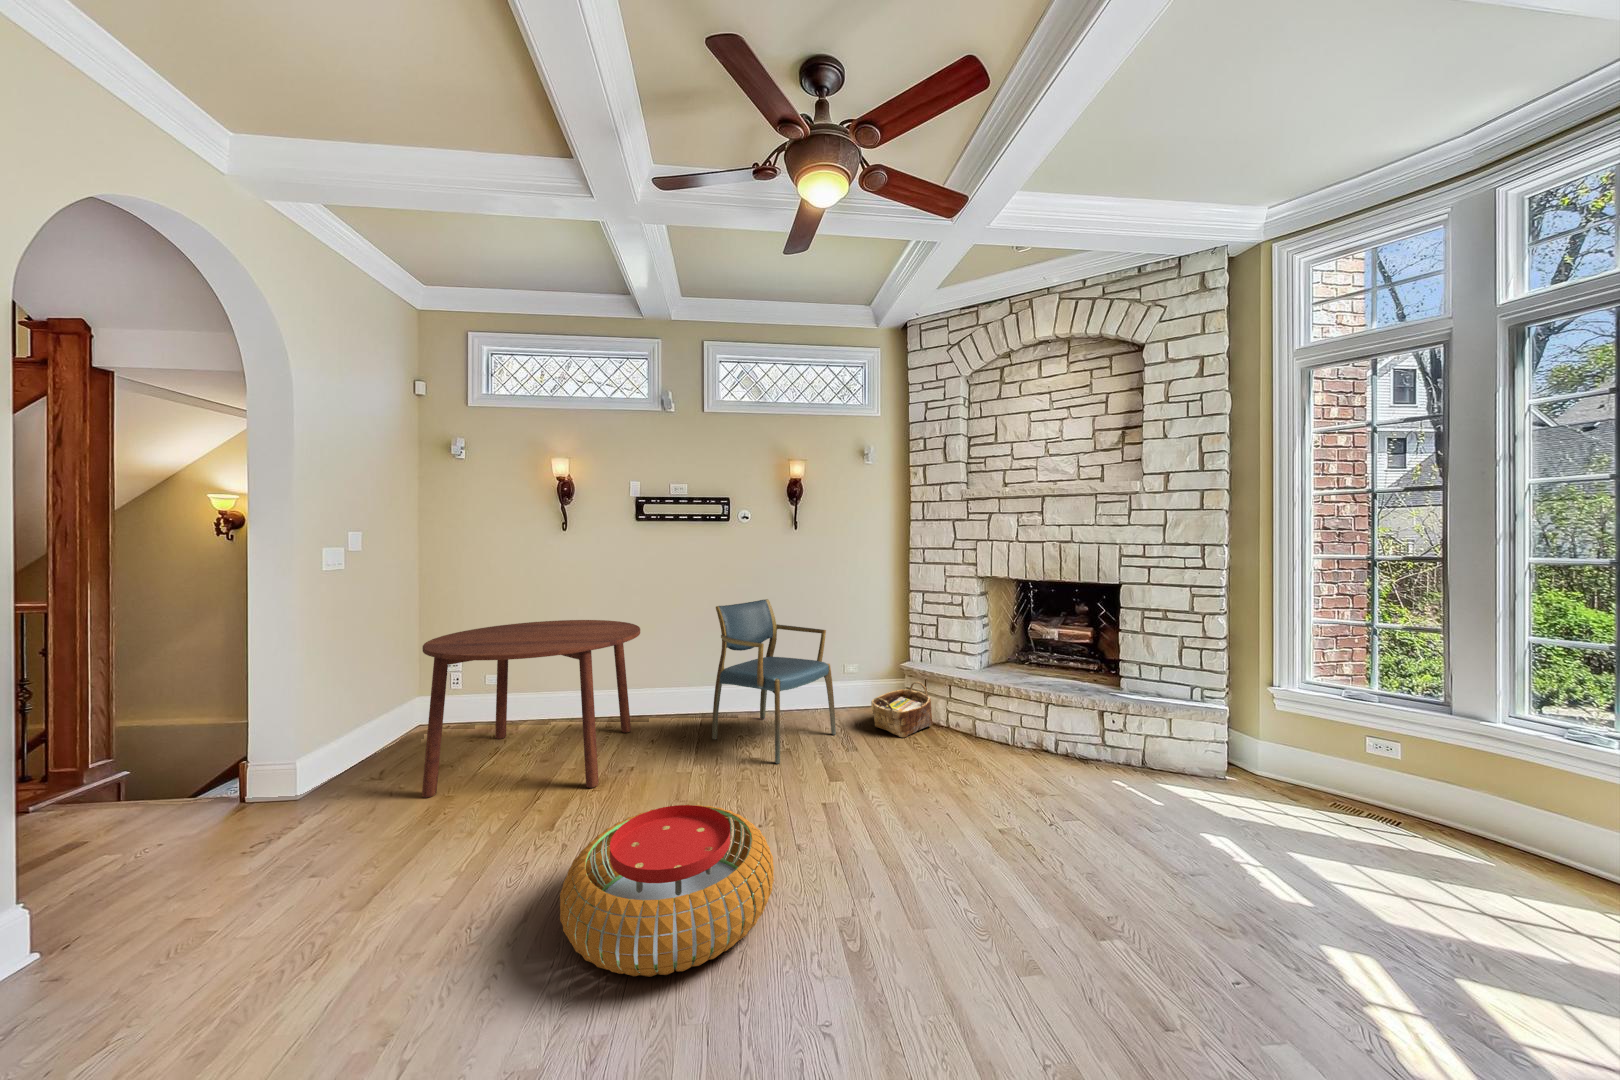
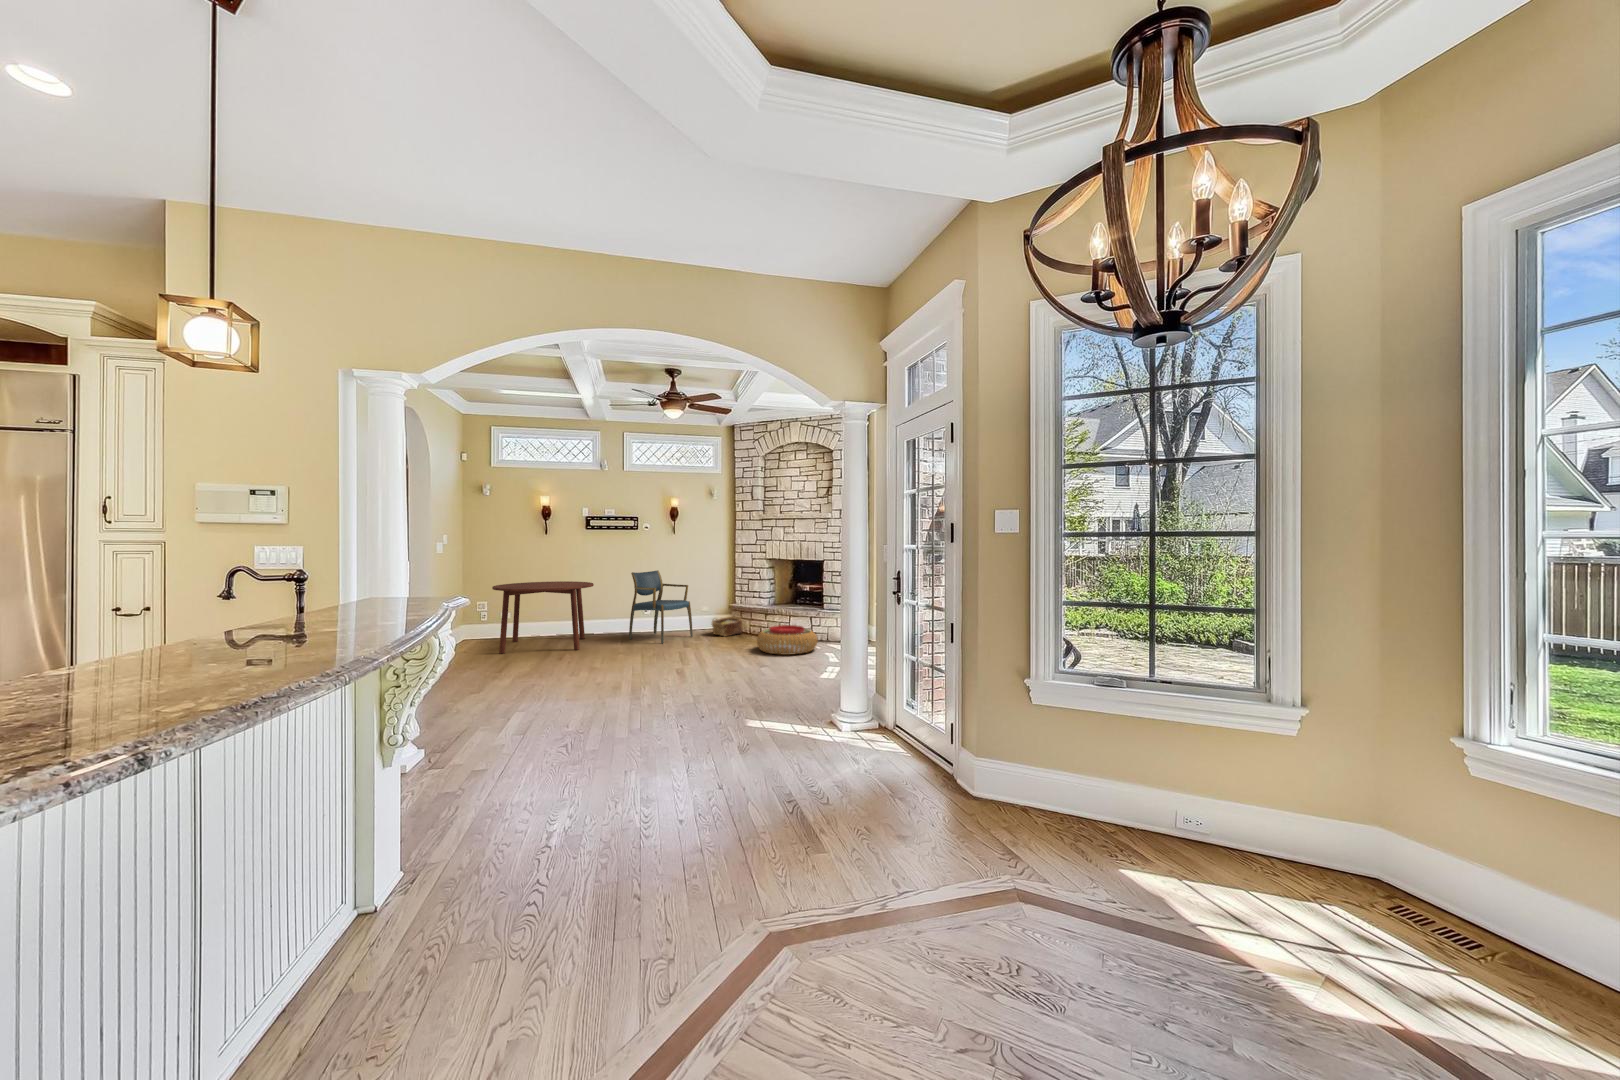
pouf: present [560,805,774,977] -> present [757,625,817,655]

